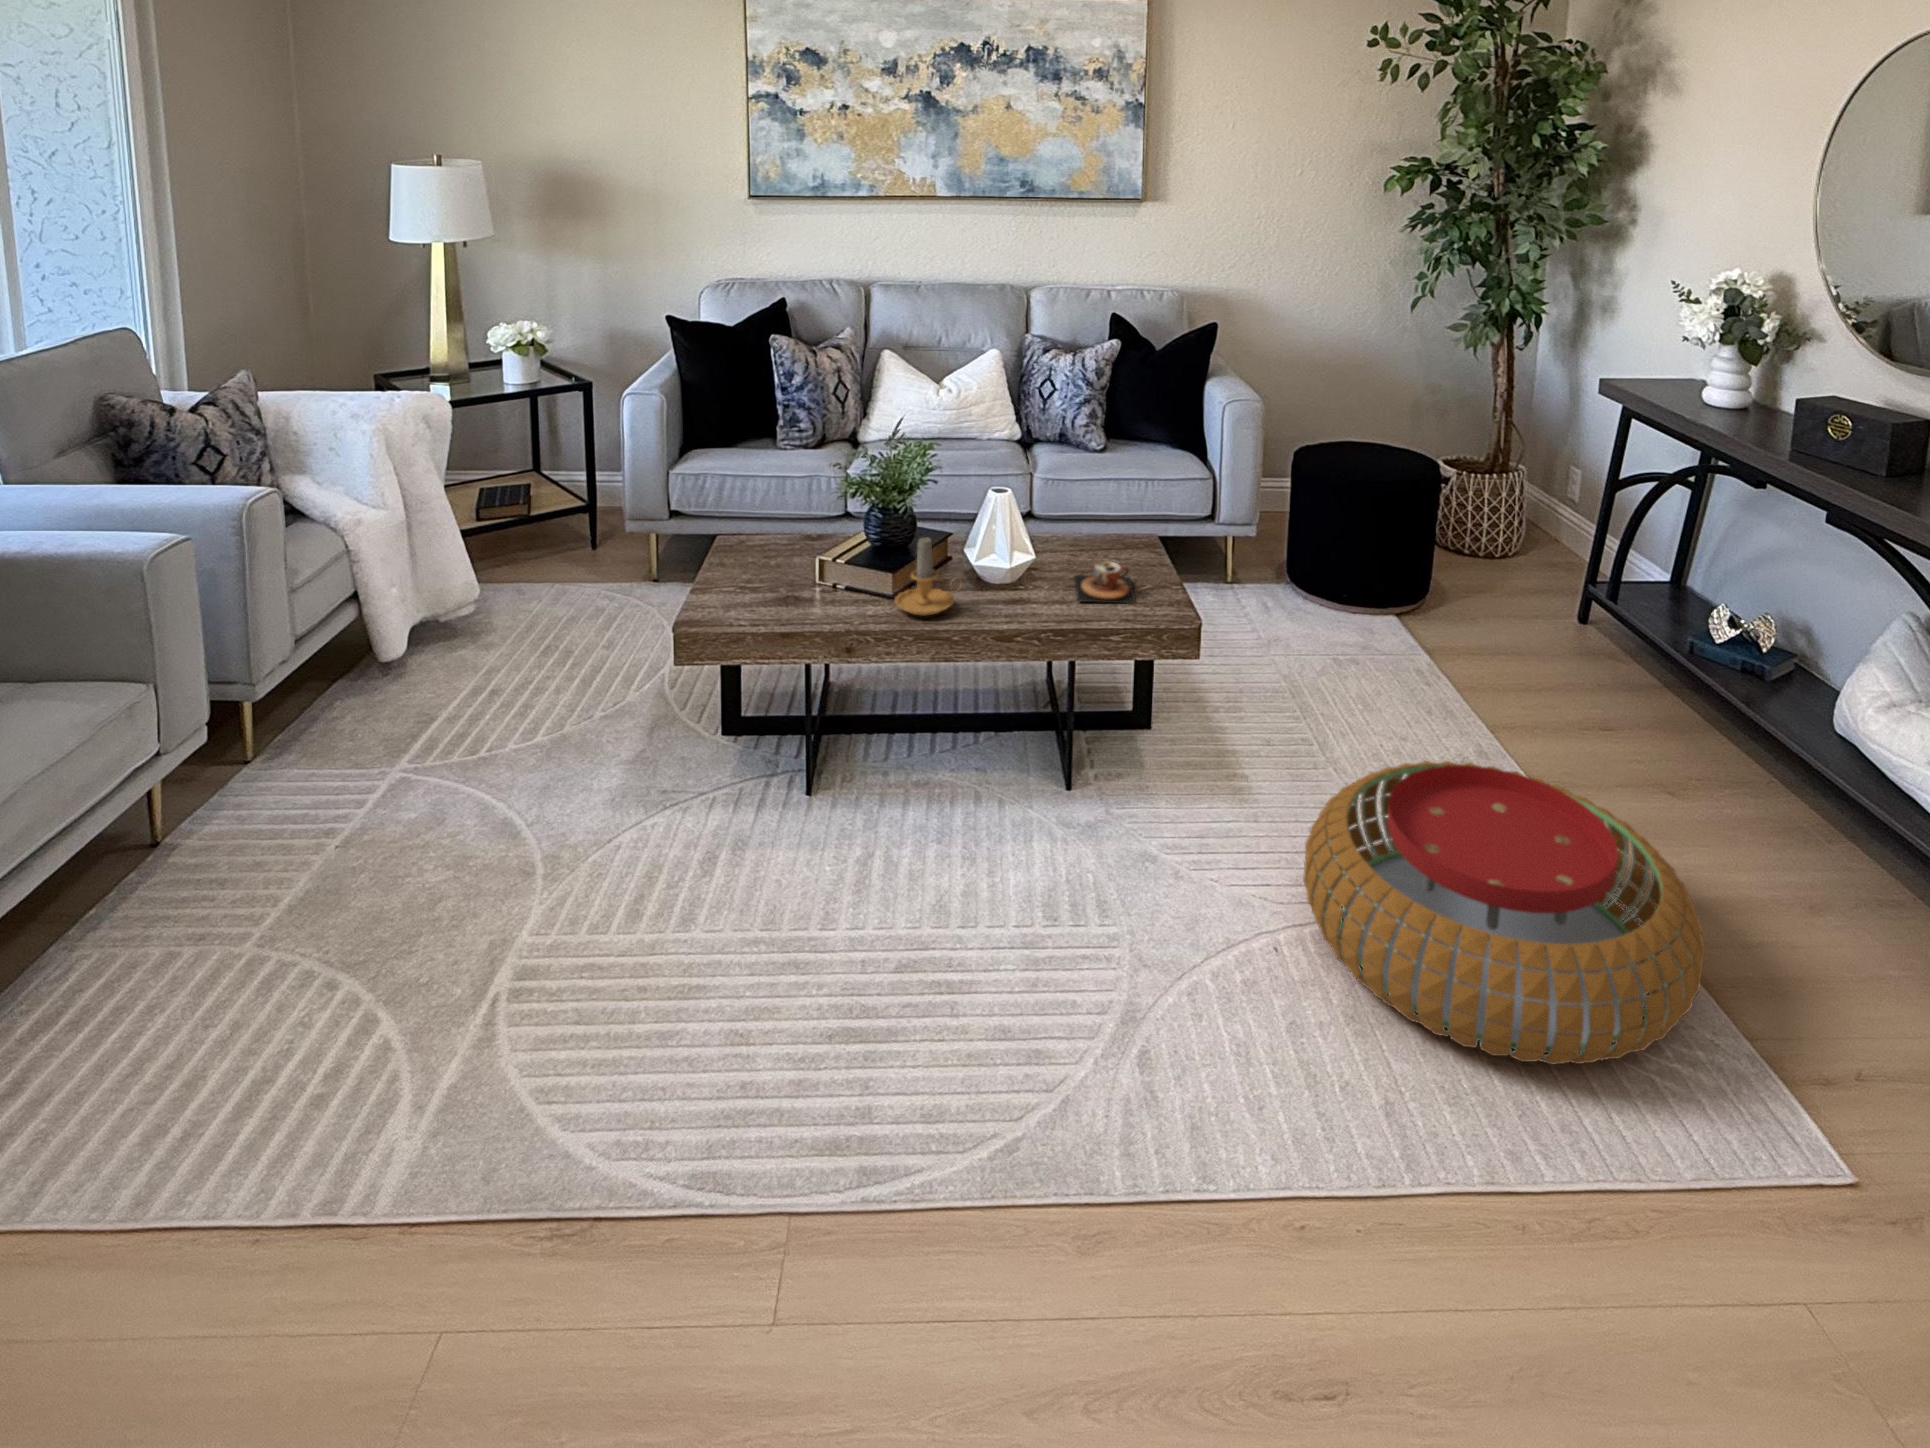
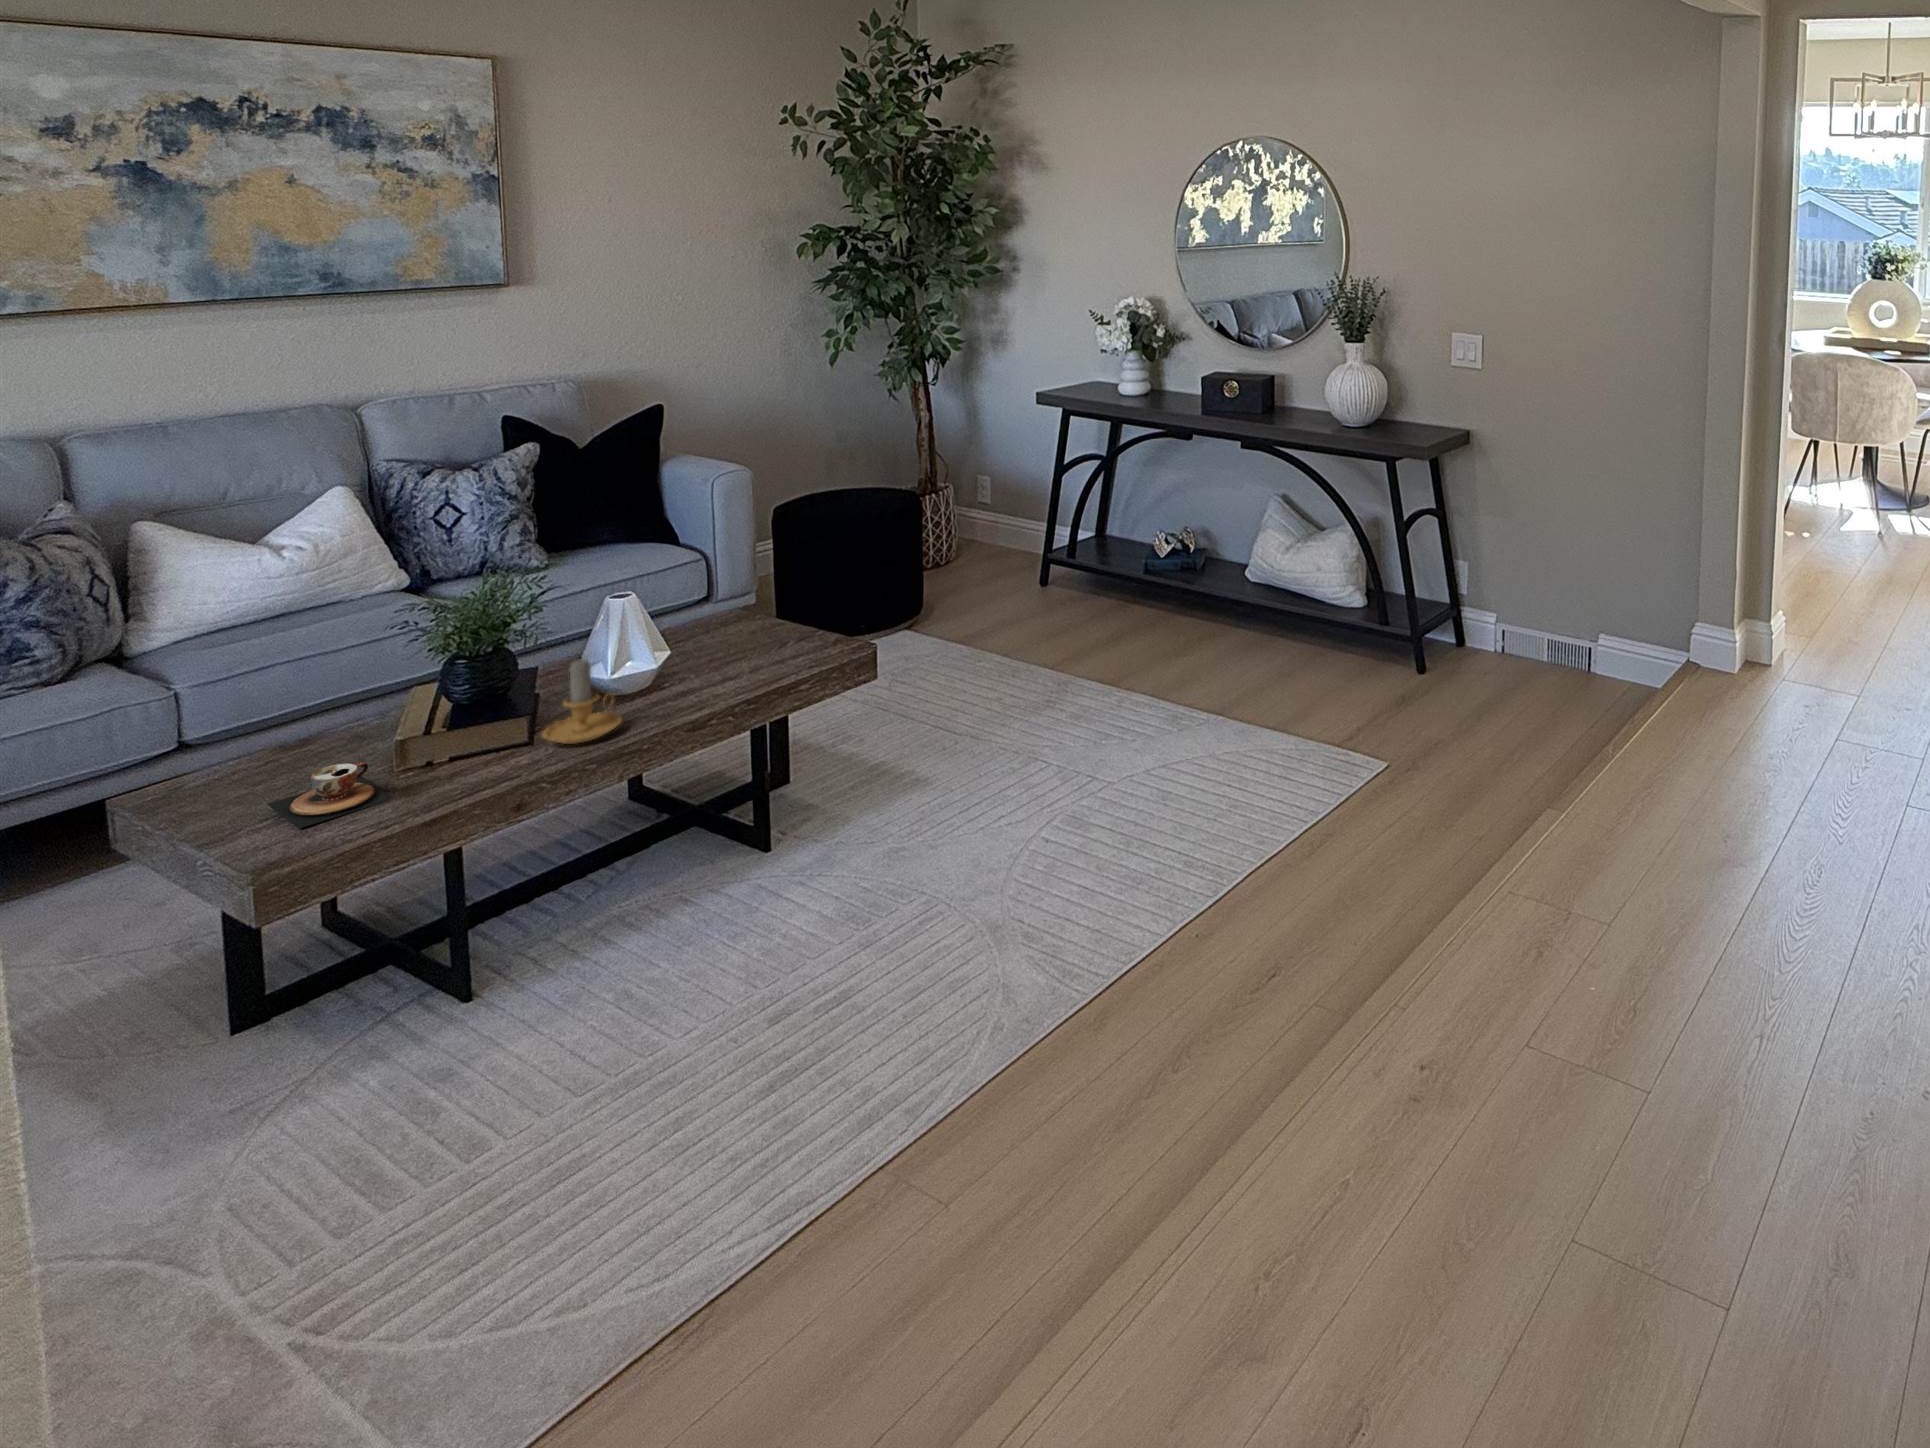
teacup: present [1074,561,1136,604] -> present [267,762,393,829]
pouf: present [1303,761,1705,1065] -> none [1024,657,1289,827]

